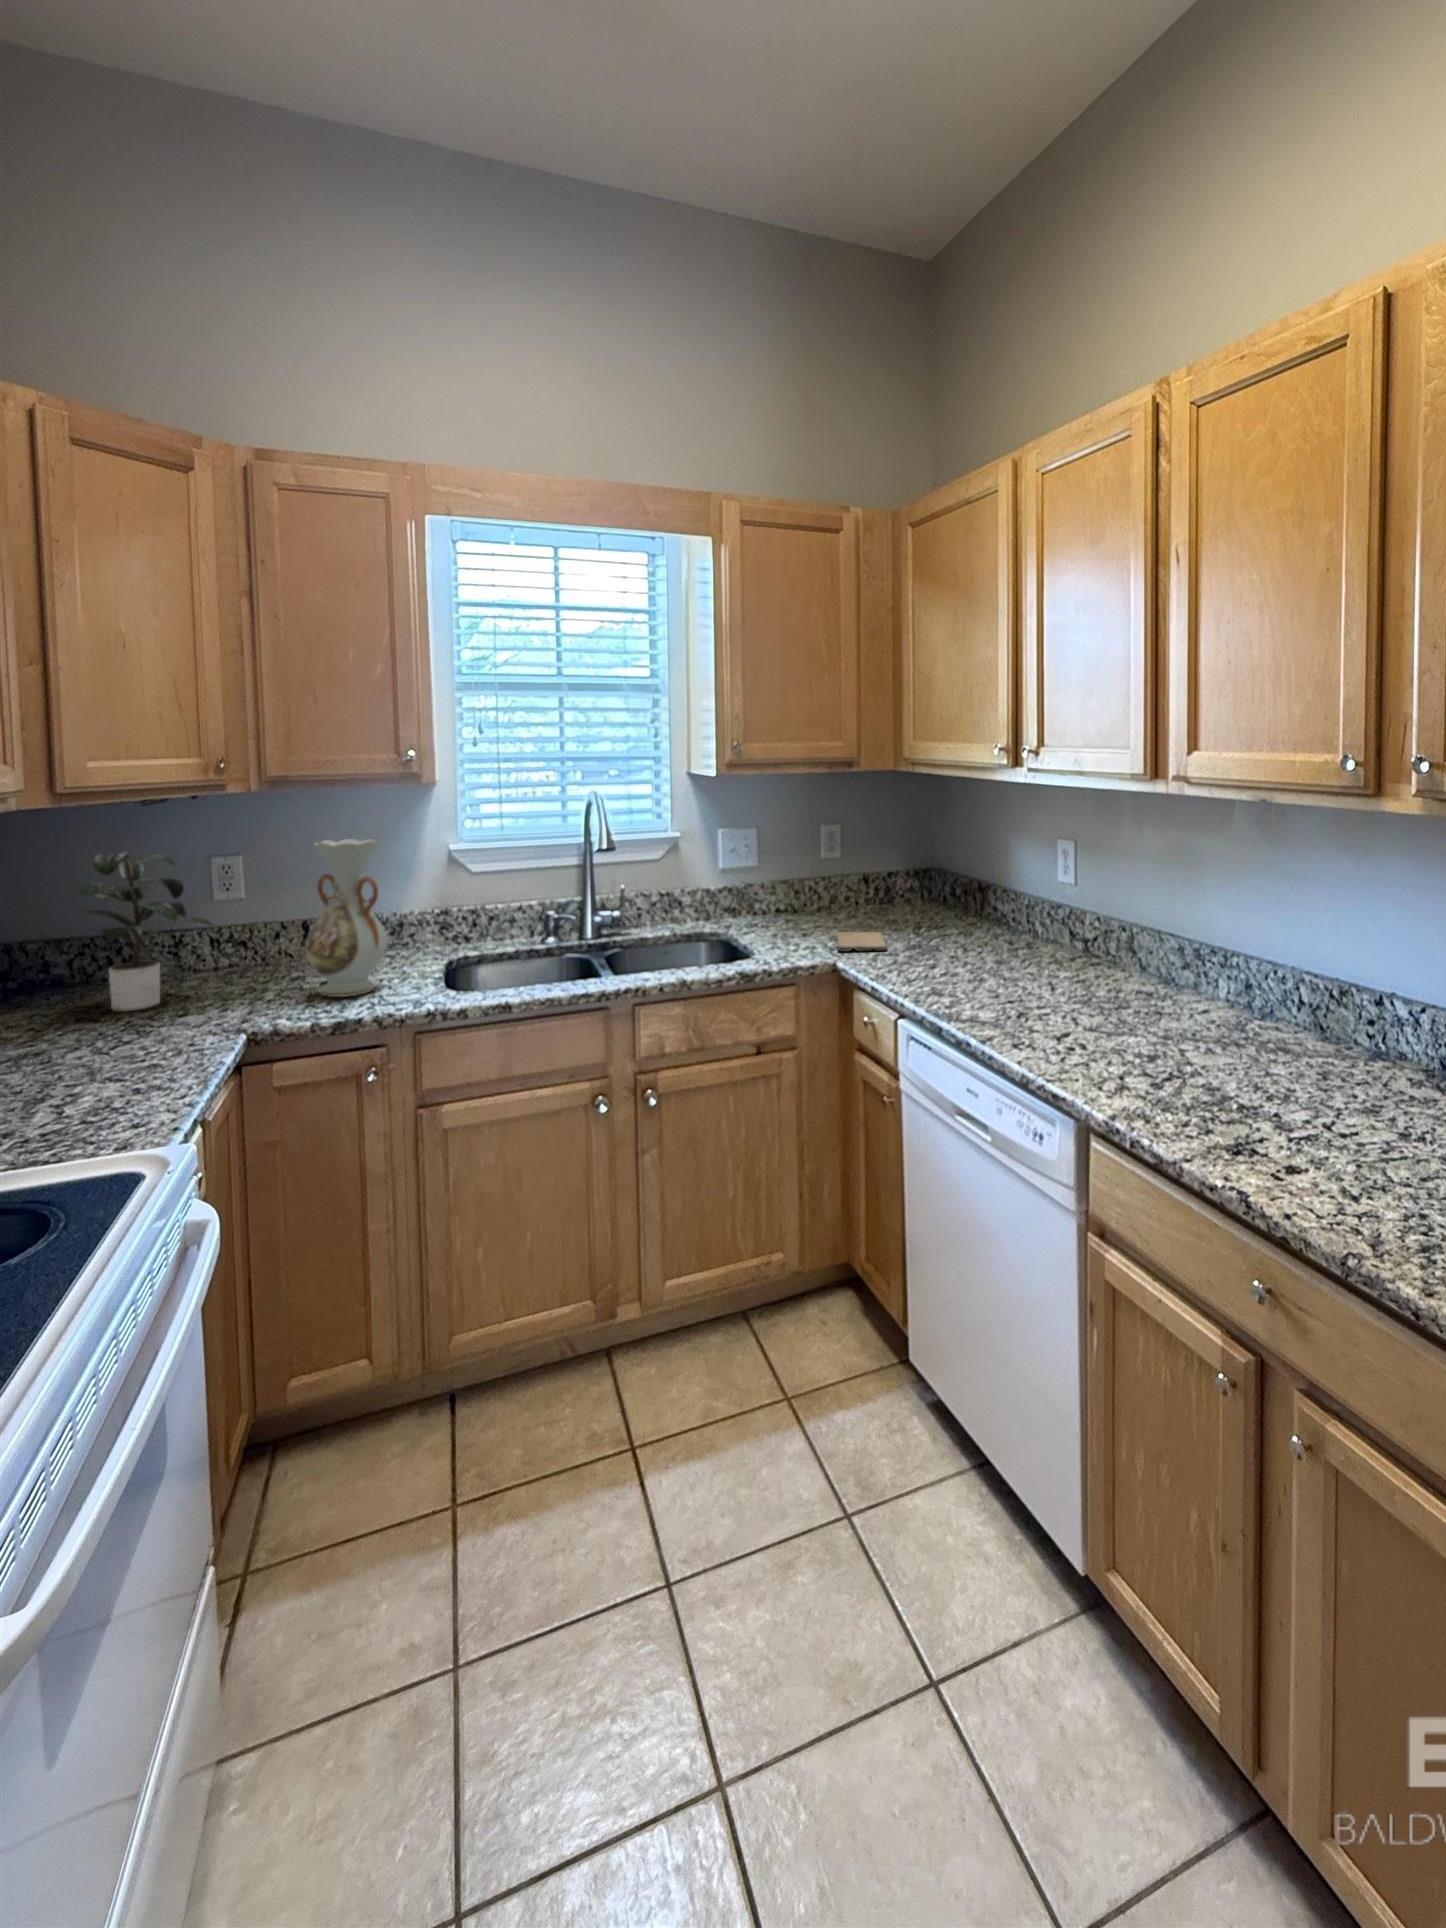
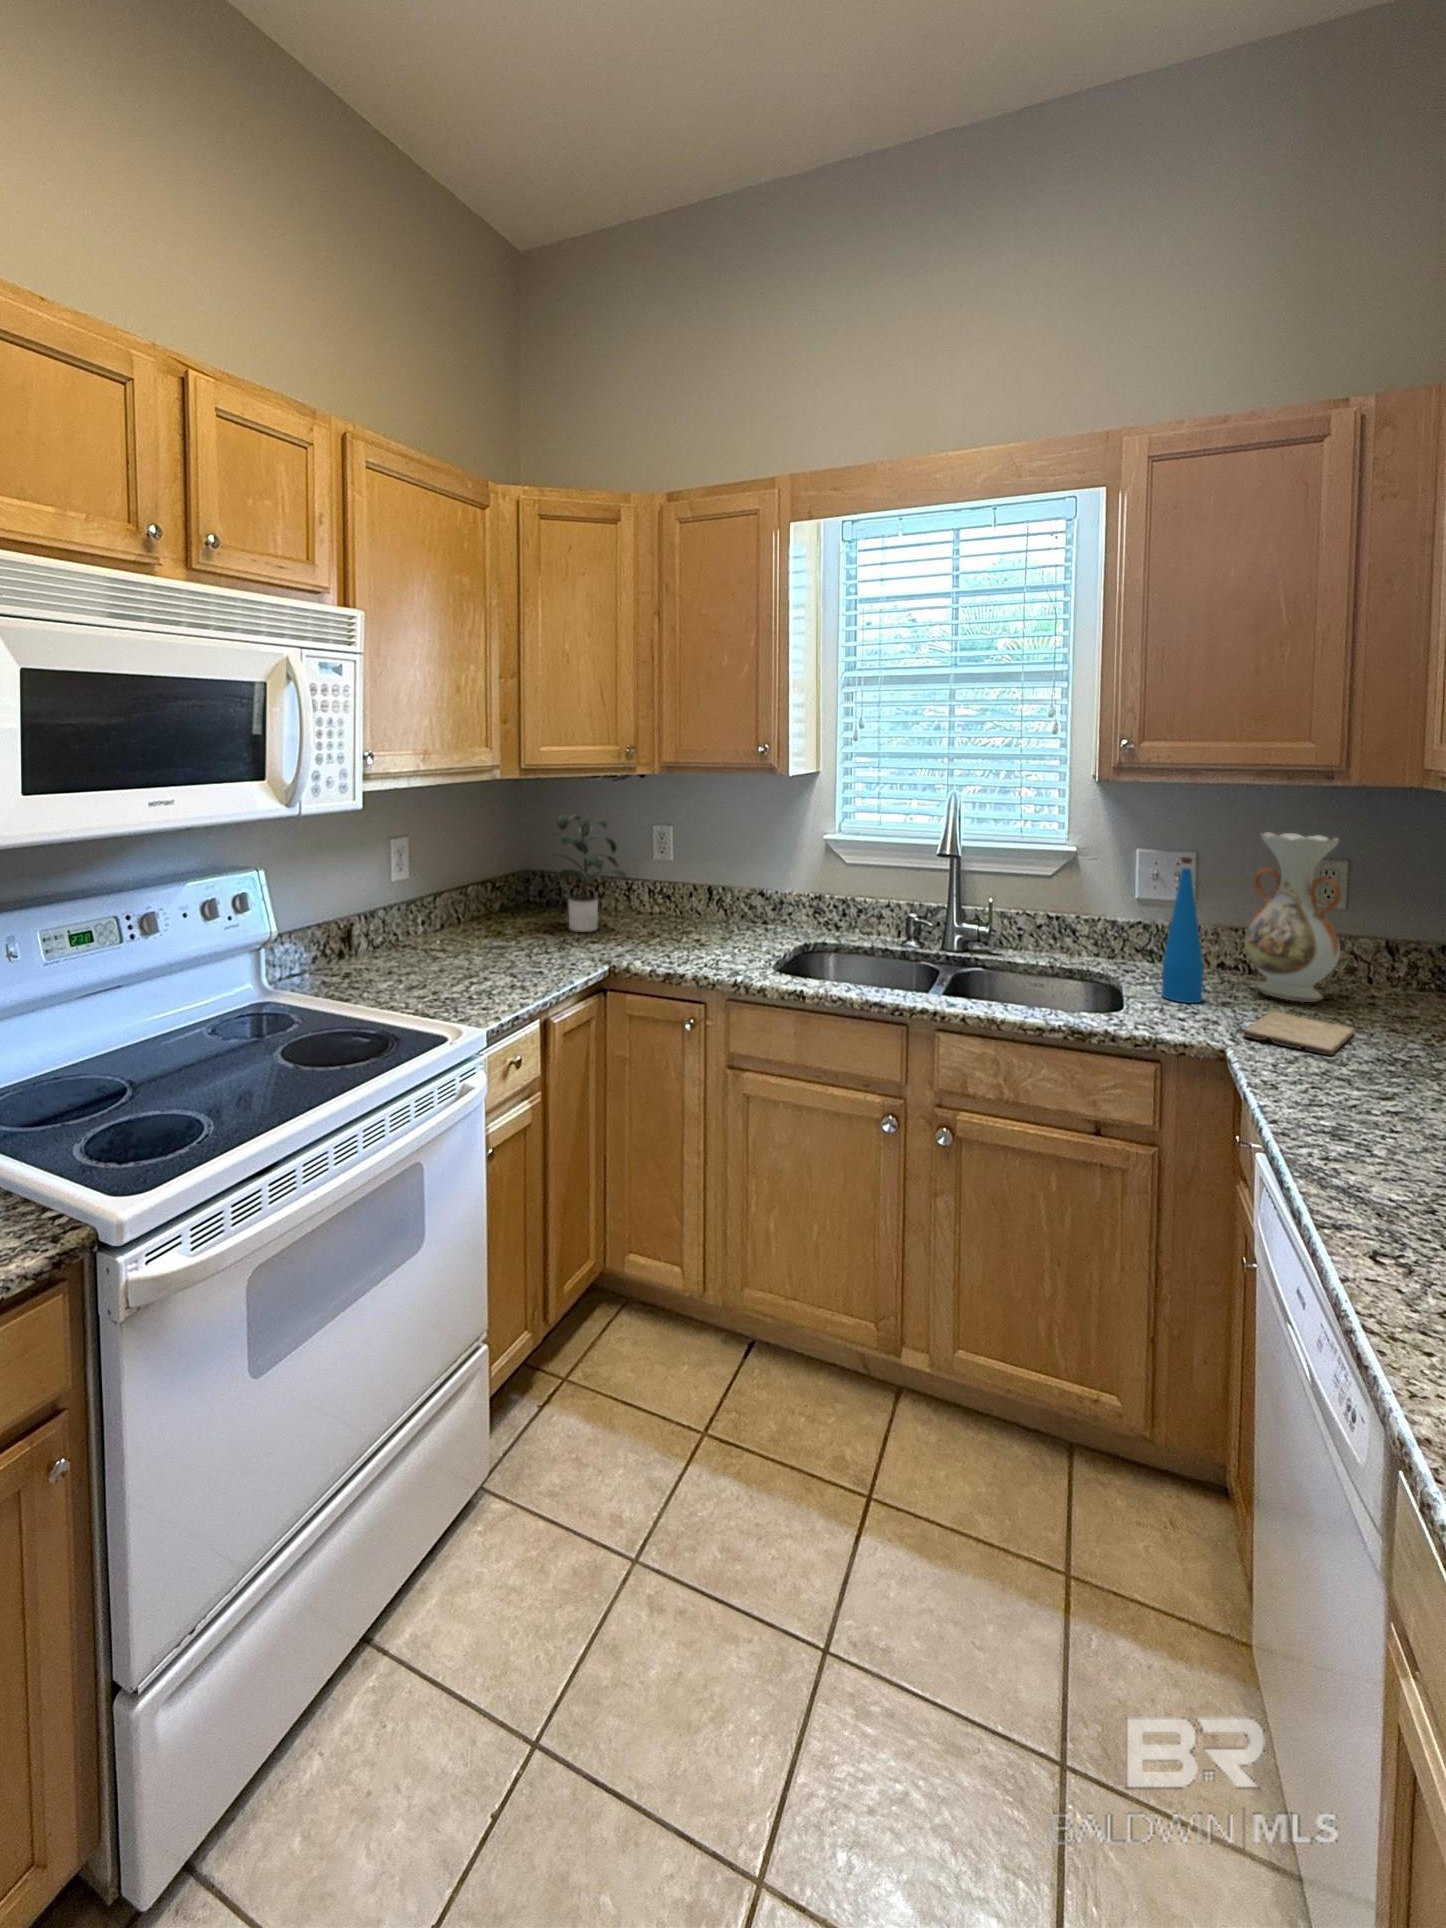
bottle: none [767,831,793,939] -> present [1162,857,1203,1003]
vase: present [306,839,387,997] -> present [1245,832,1341,1002]

